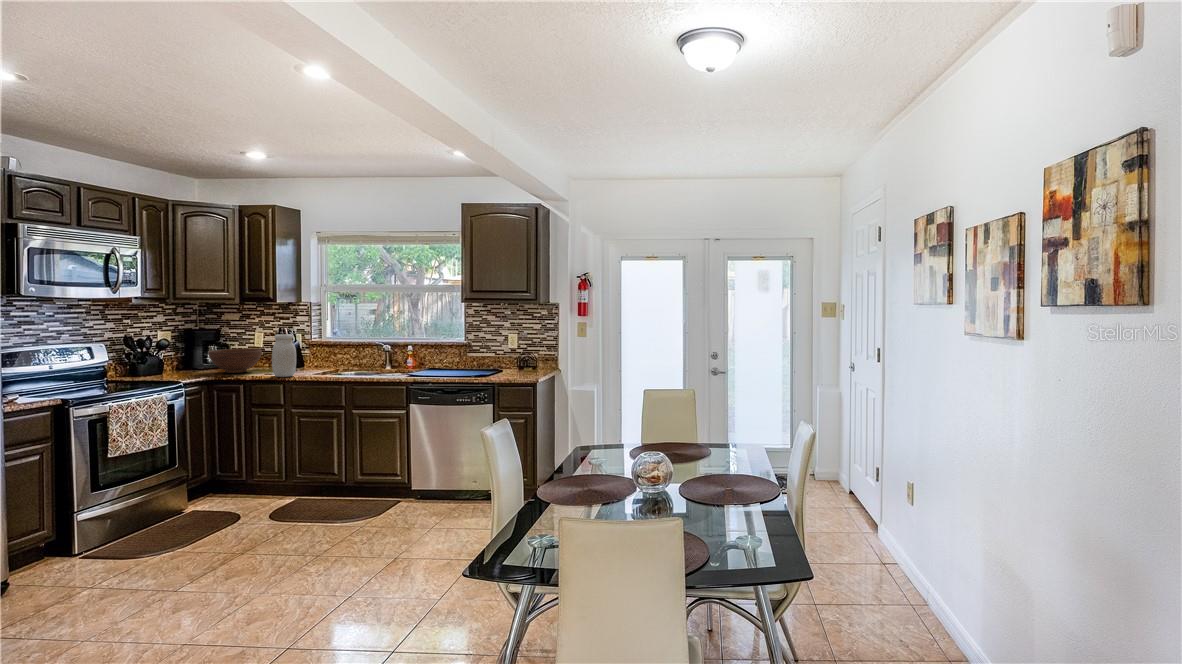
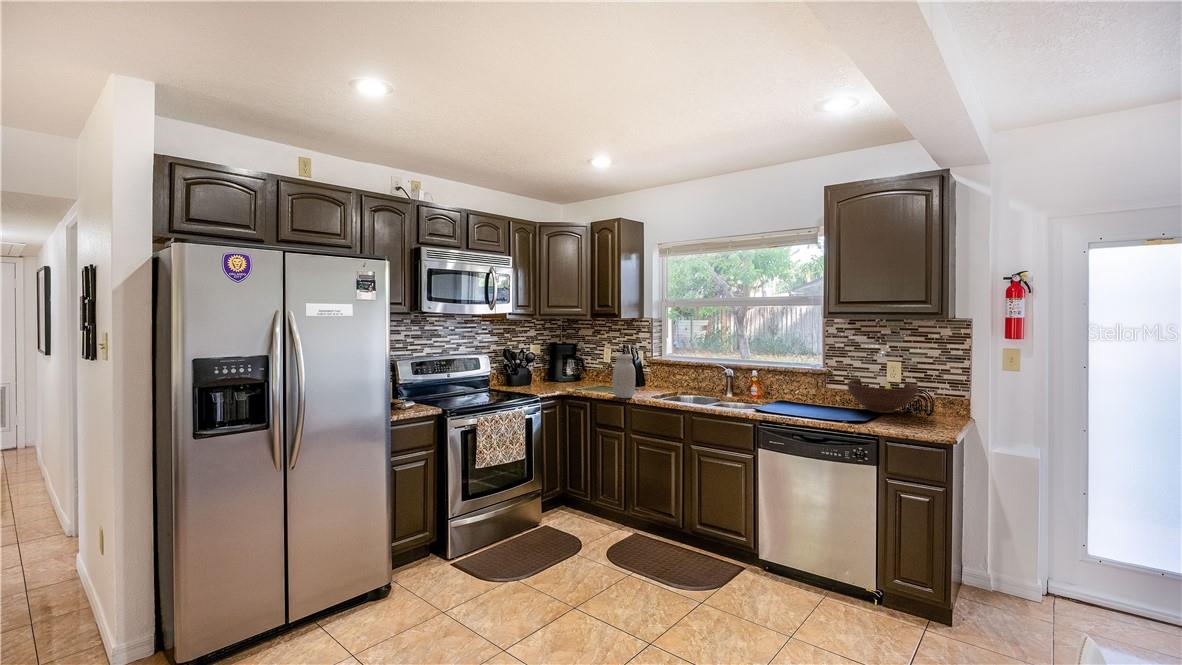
fruit bowl: present [208,349,262,373] -> present [847,380,918,413]

